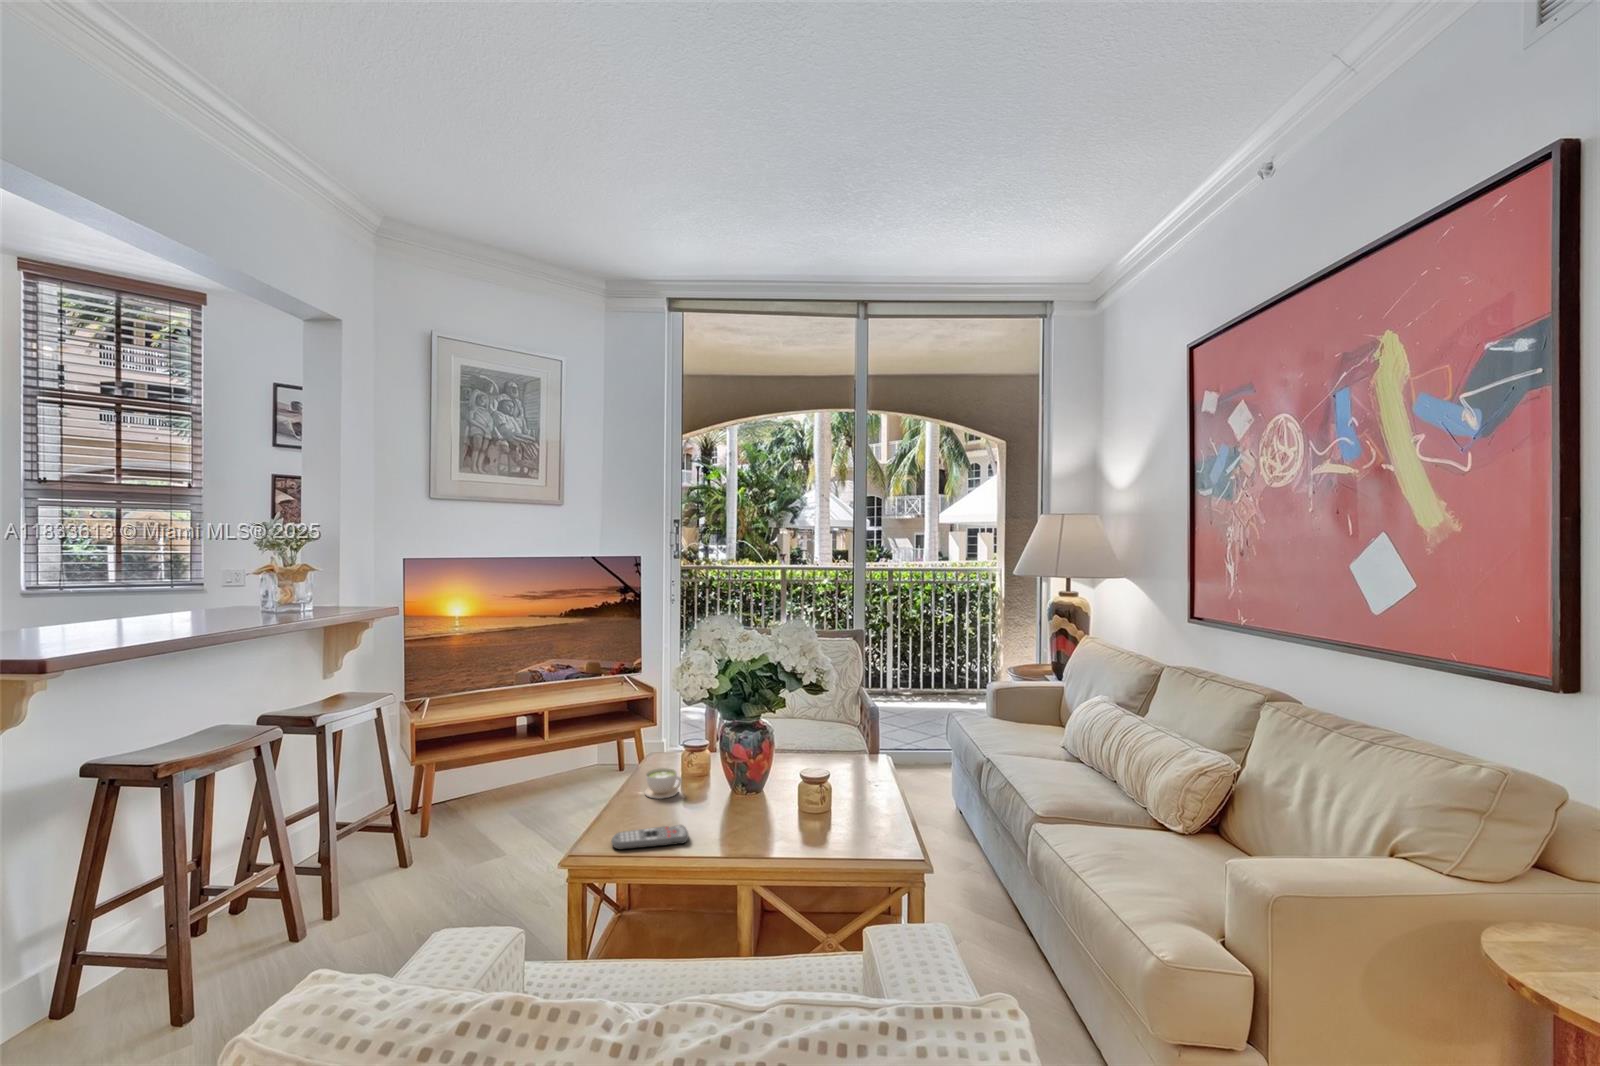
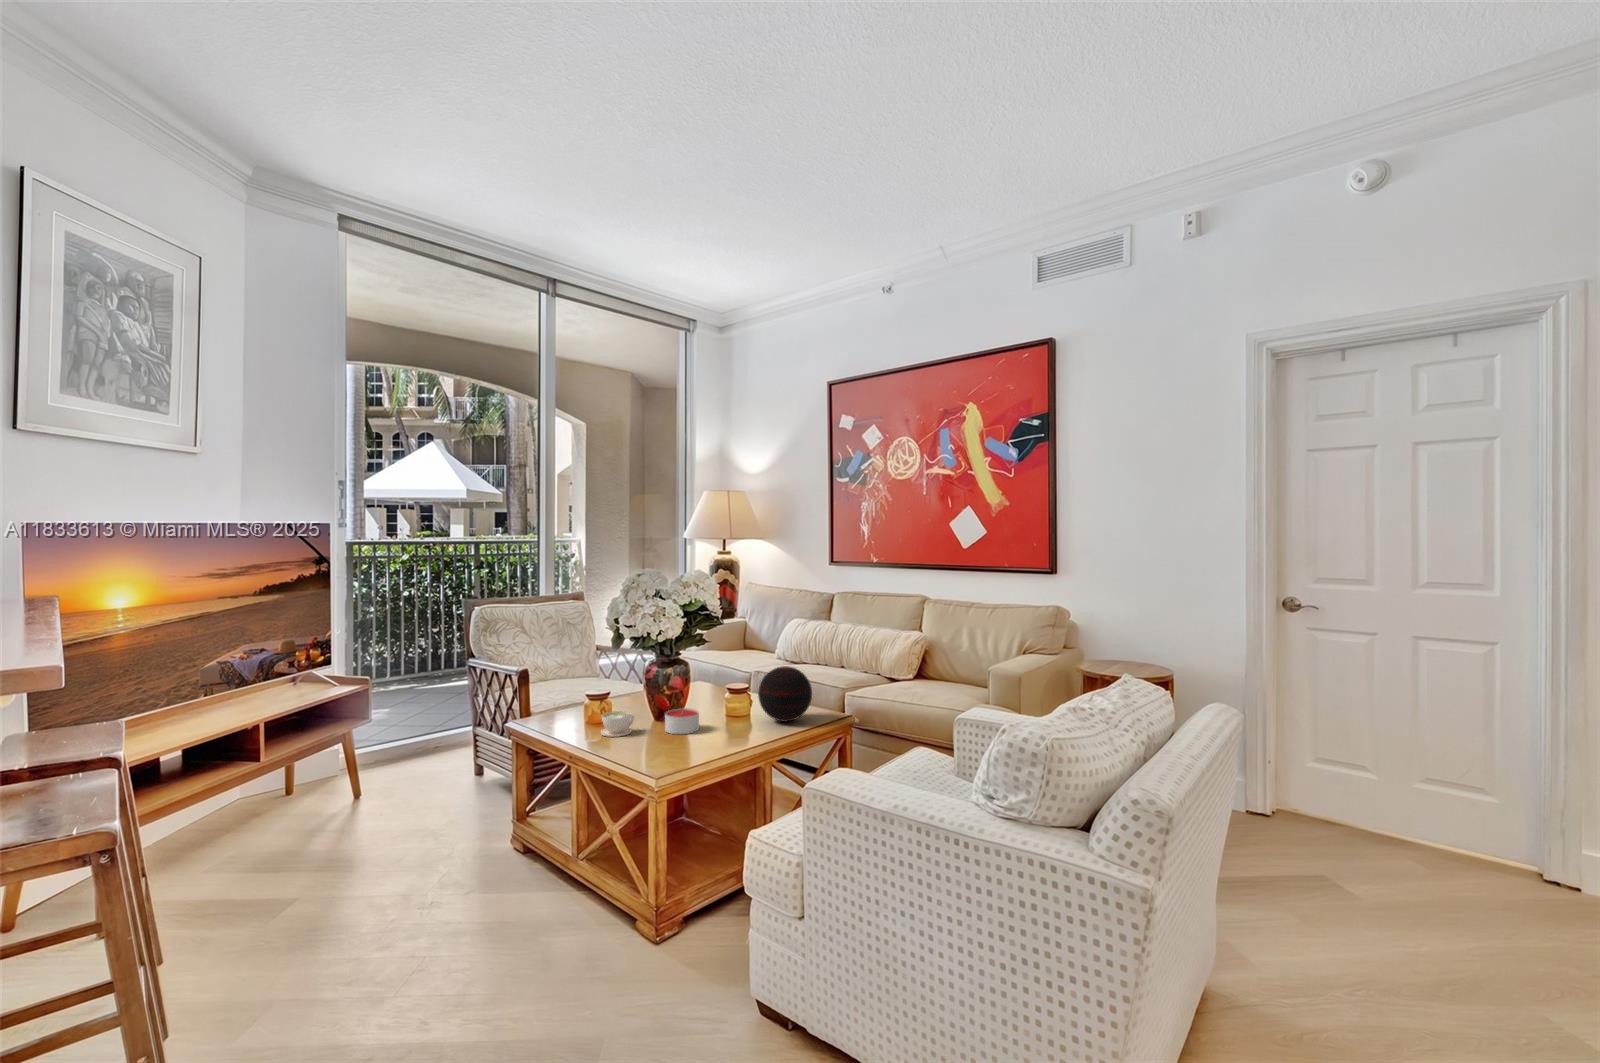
decorative orb: none [777,764,851,844] -> present [758,666,812,722]
candle: none [687,784,728,819] -> present [665,708,699,734]
remote control: present [611,825,688,850] -> none [677,734,726,758]

